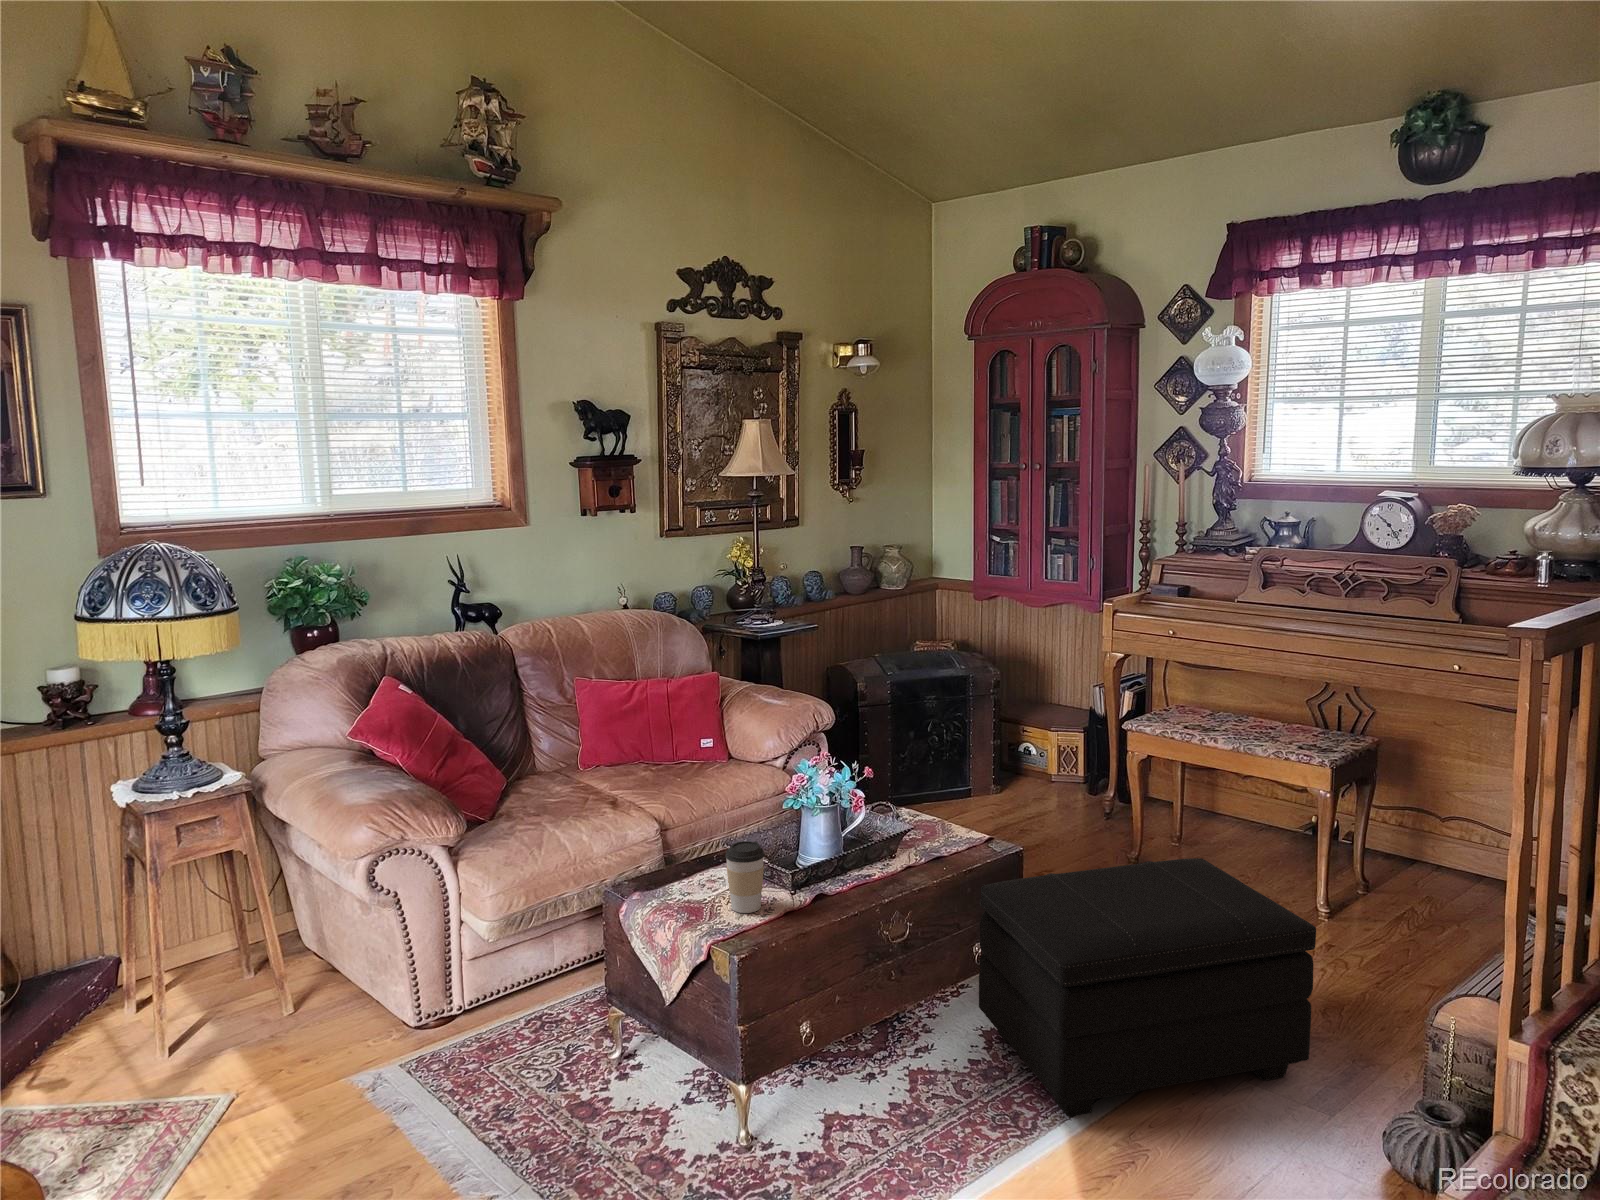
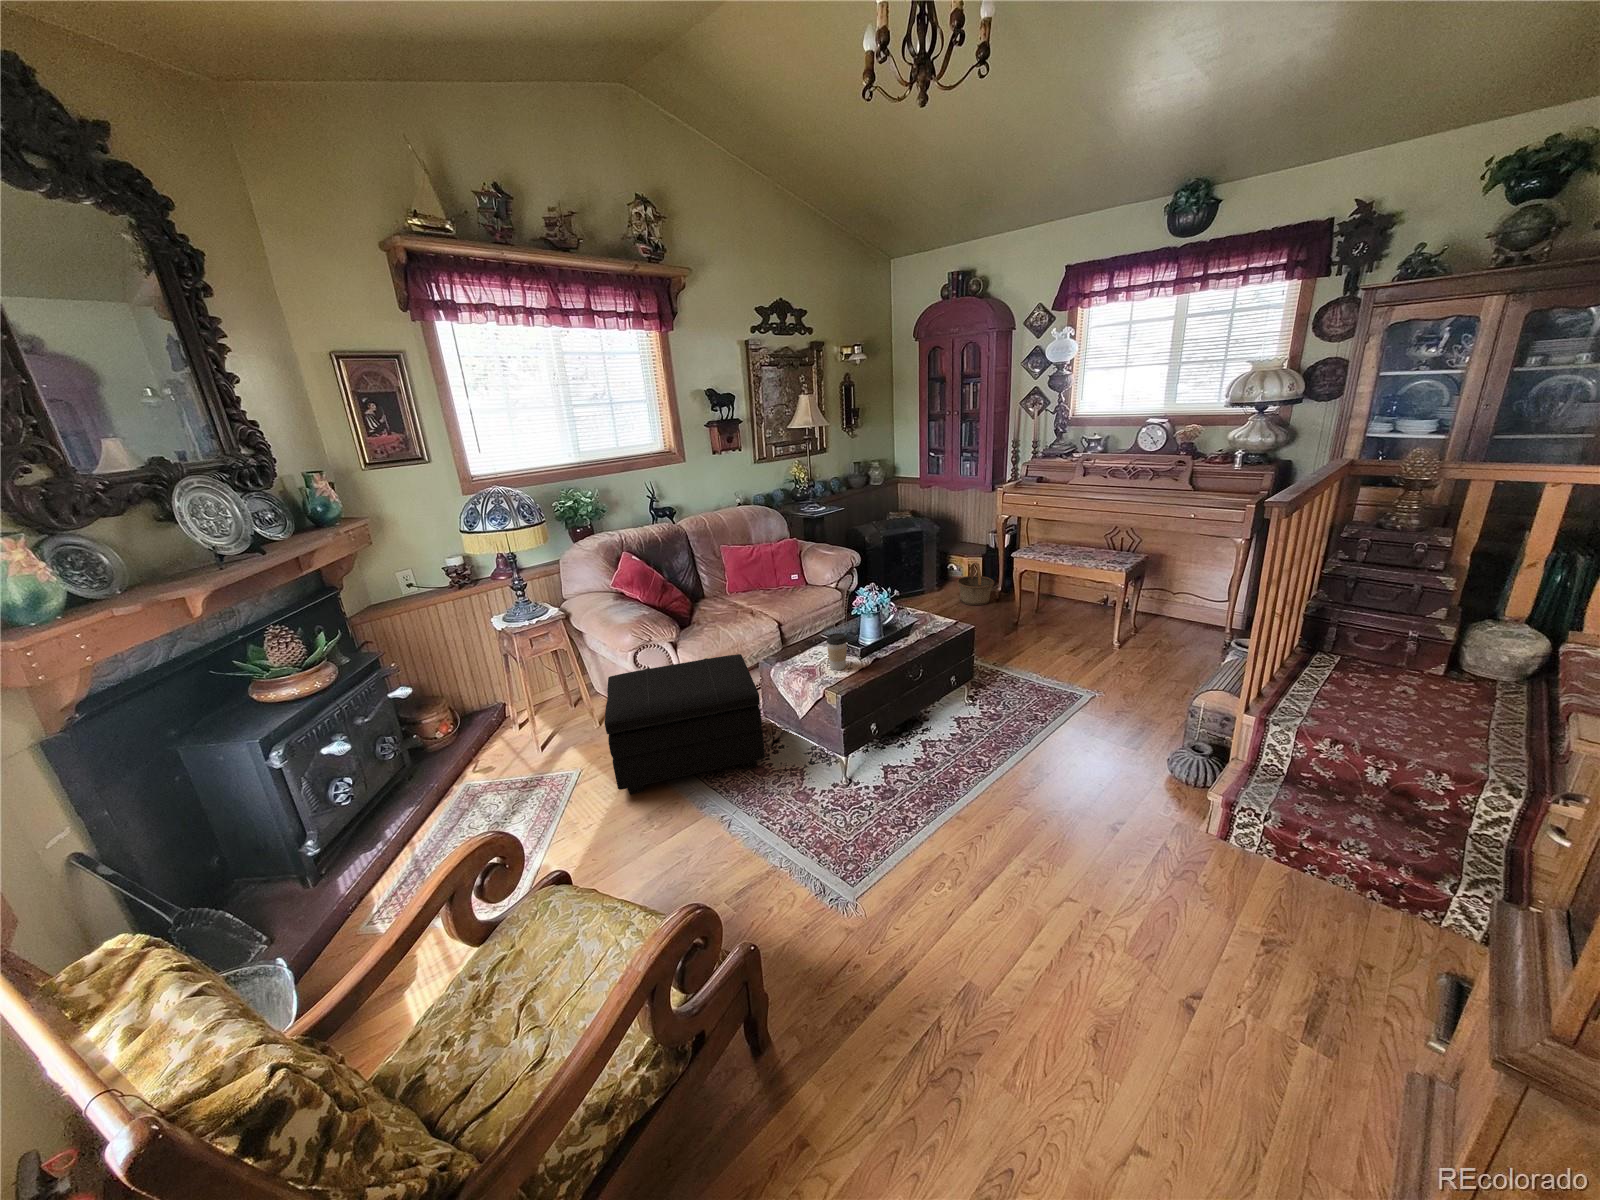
basket: none [1035,738,1105,820] -> present [957,563,994,605]
footstool: present [979,858,1316,1116] -> present [605,654,765,794]

